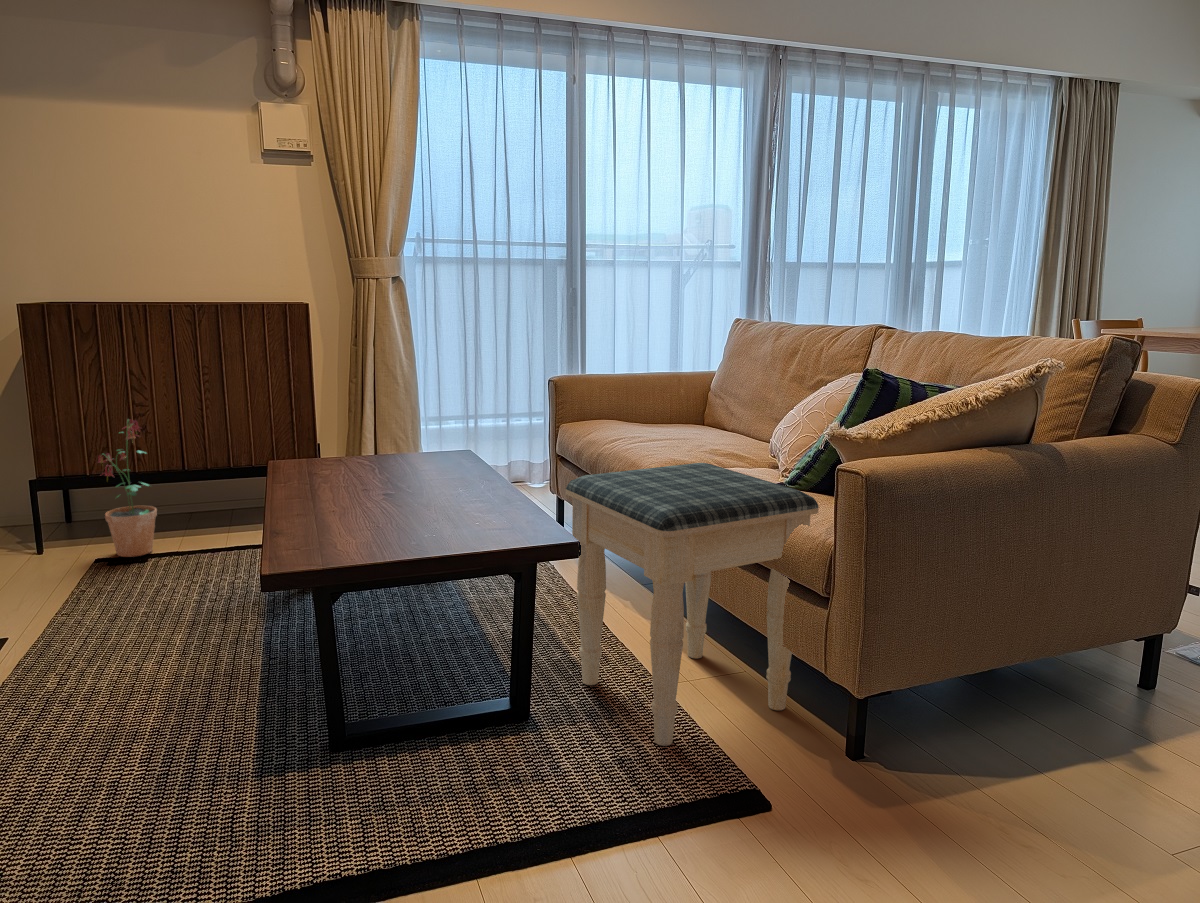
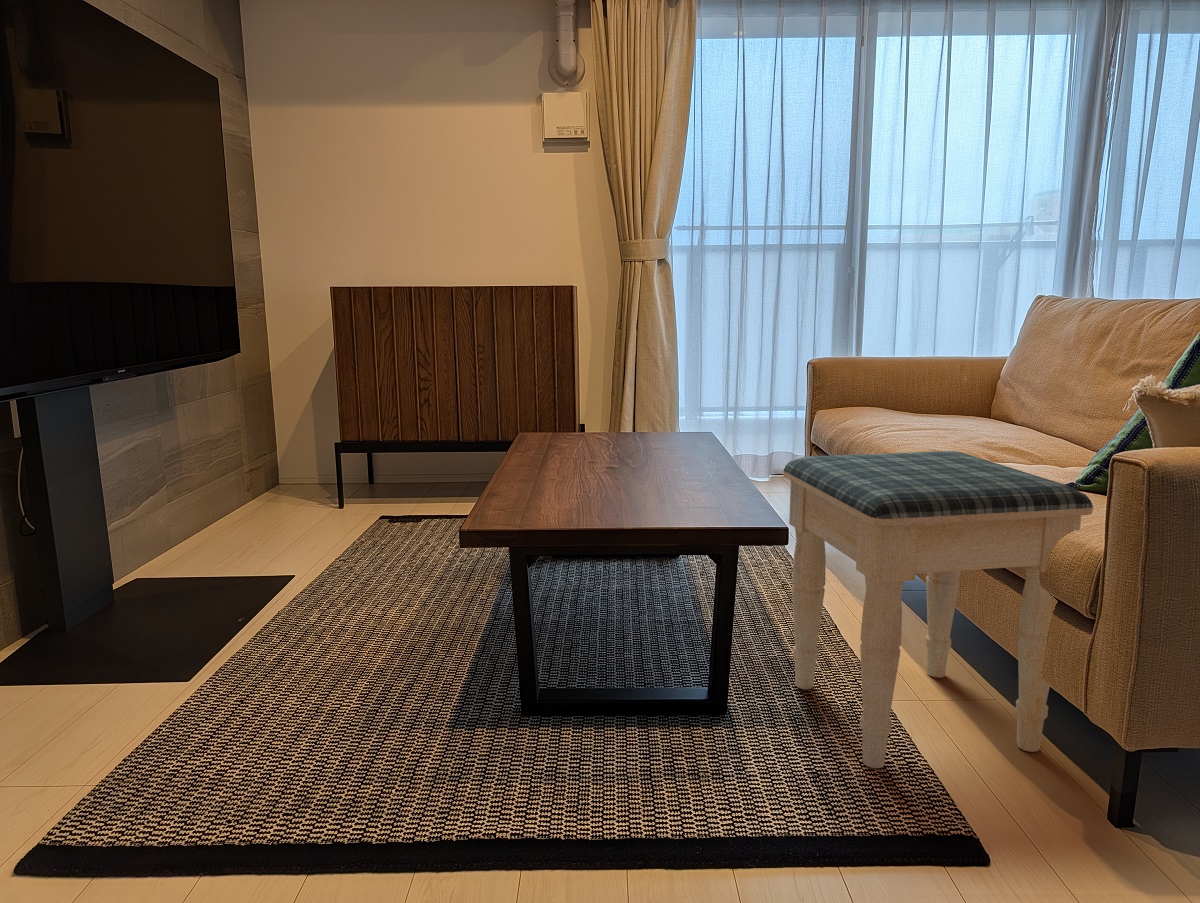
potted plant: present [98,419,157,557] -> none [387,396,433,519]

